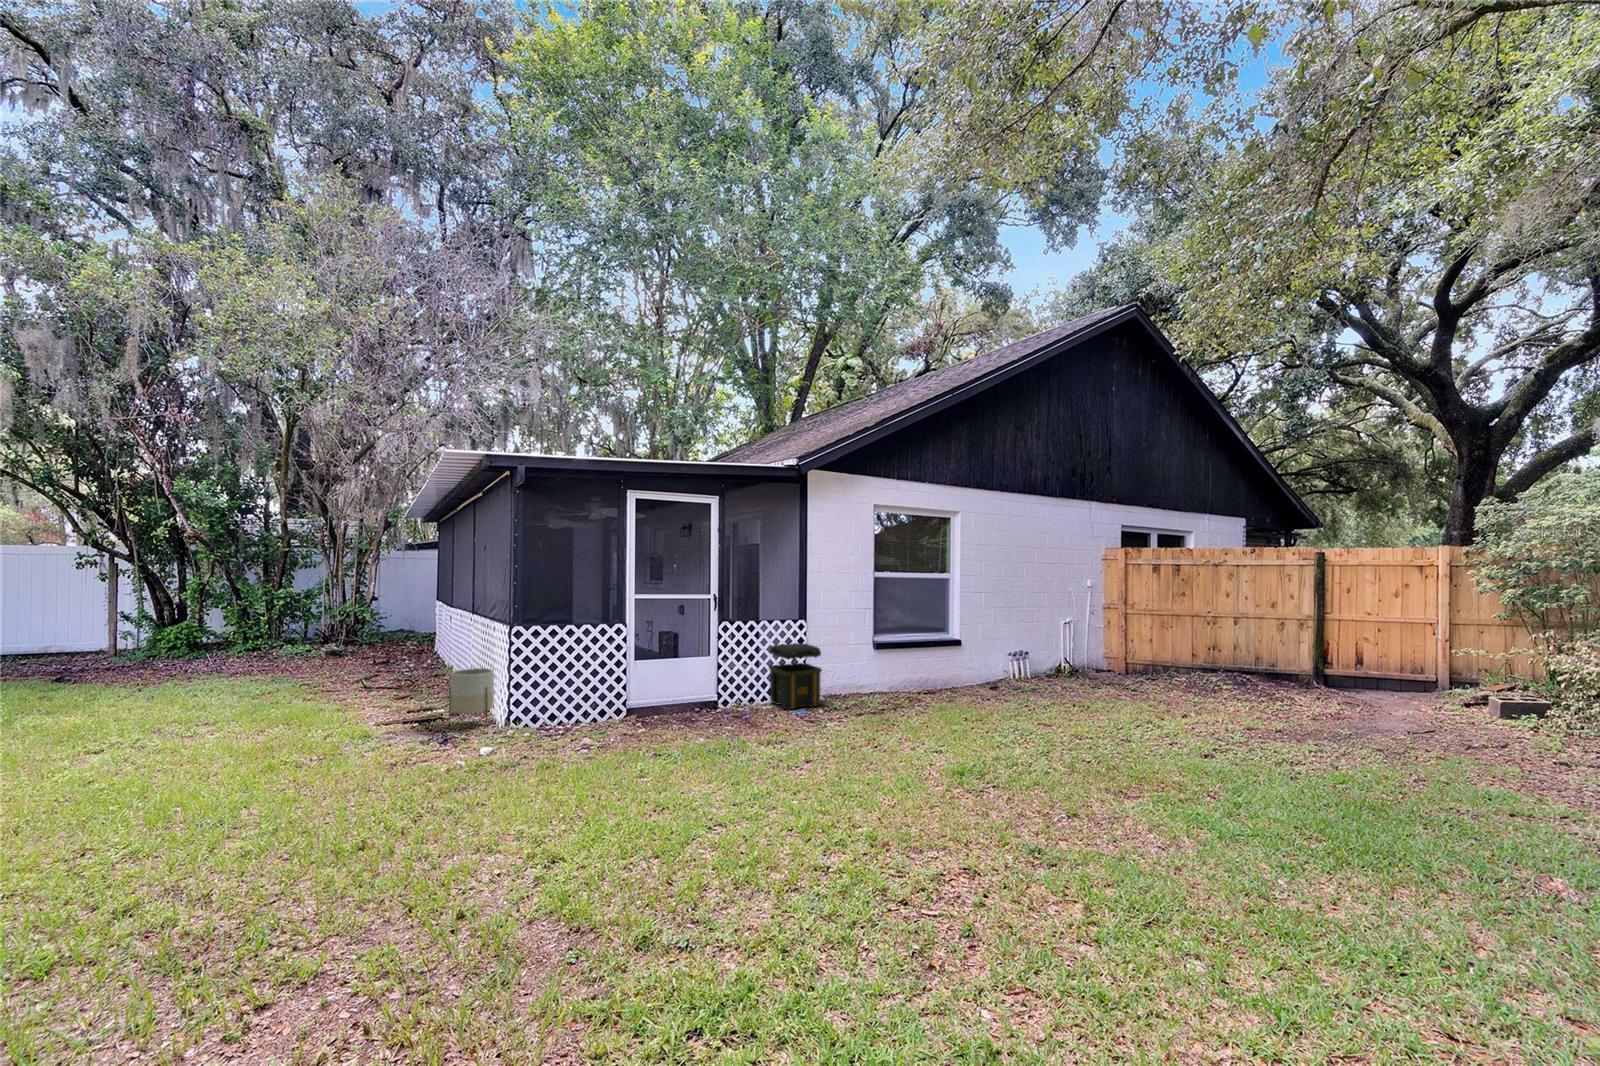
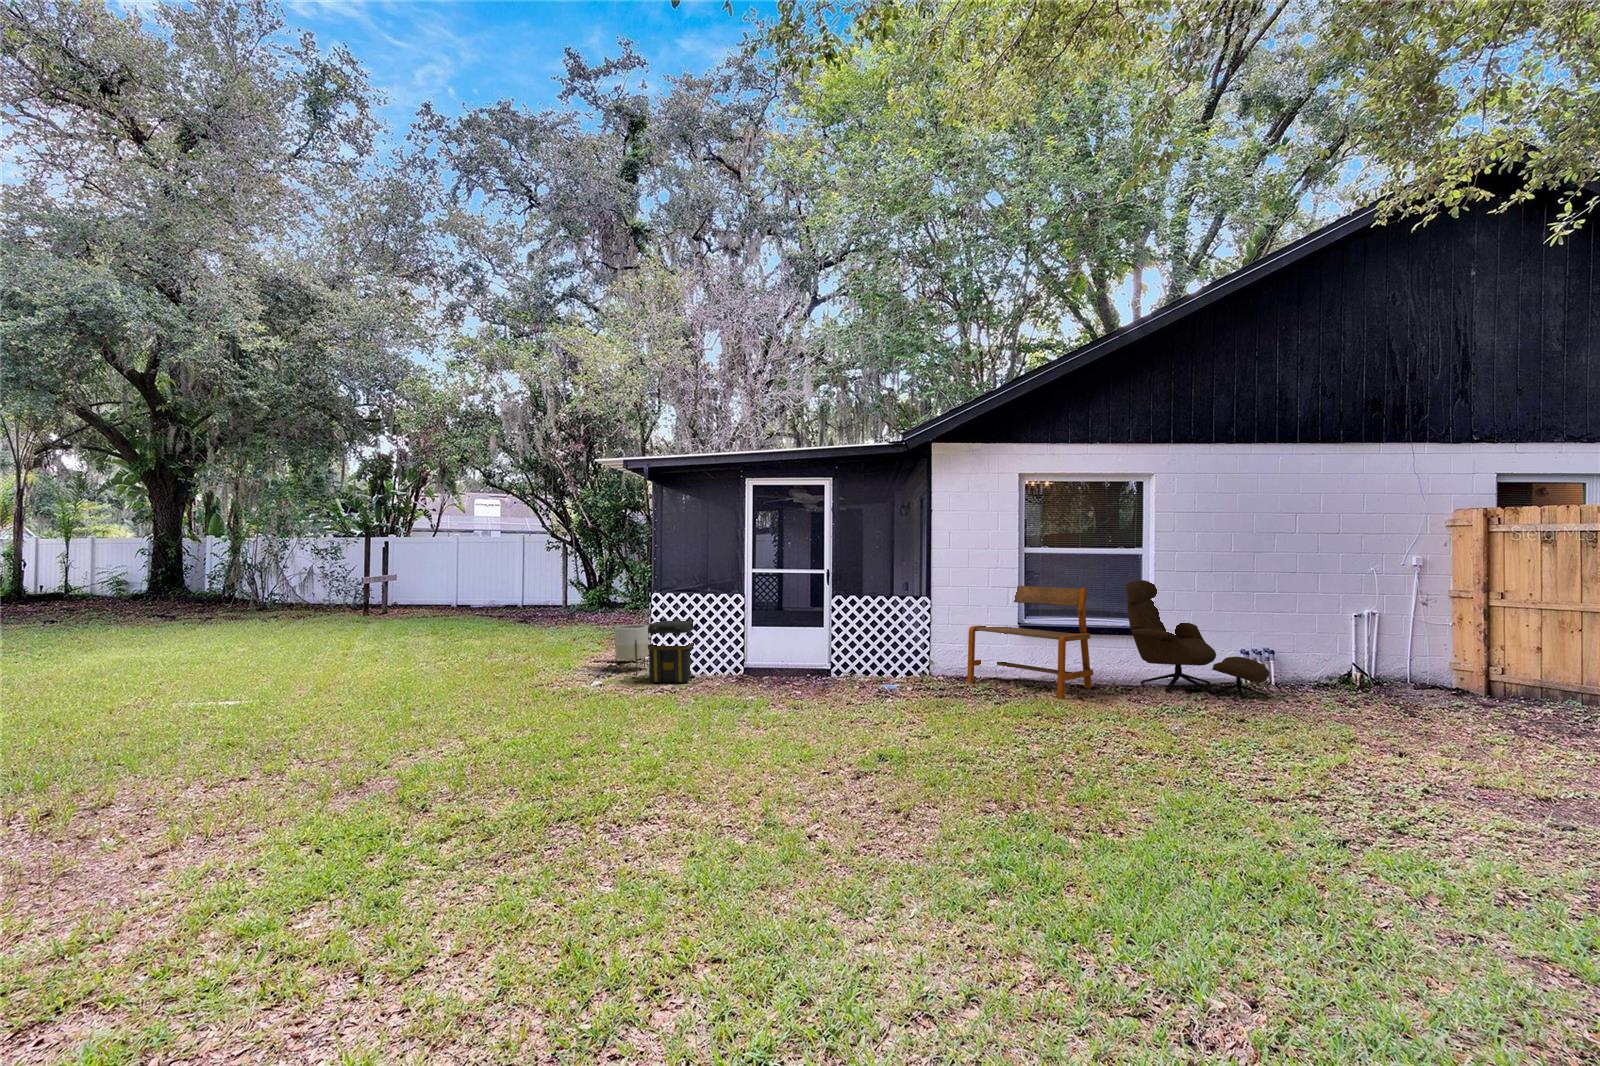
lounge chair: none [954,601,1048,689] -> present [1126,580,1270,700]
bench: none [844,606,943,704] -> present [967,586,1093,699]
toolbox: present [769,643,822,709] -> present [648,621,696,683]

